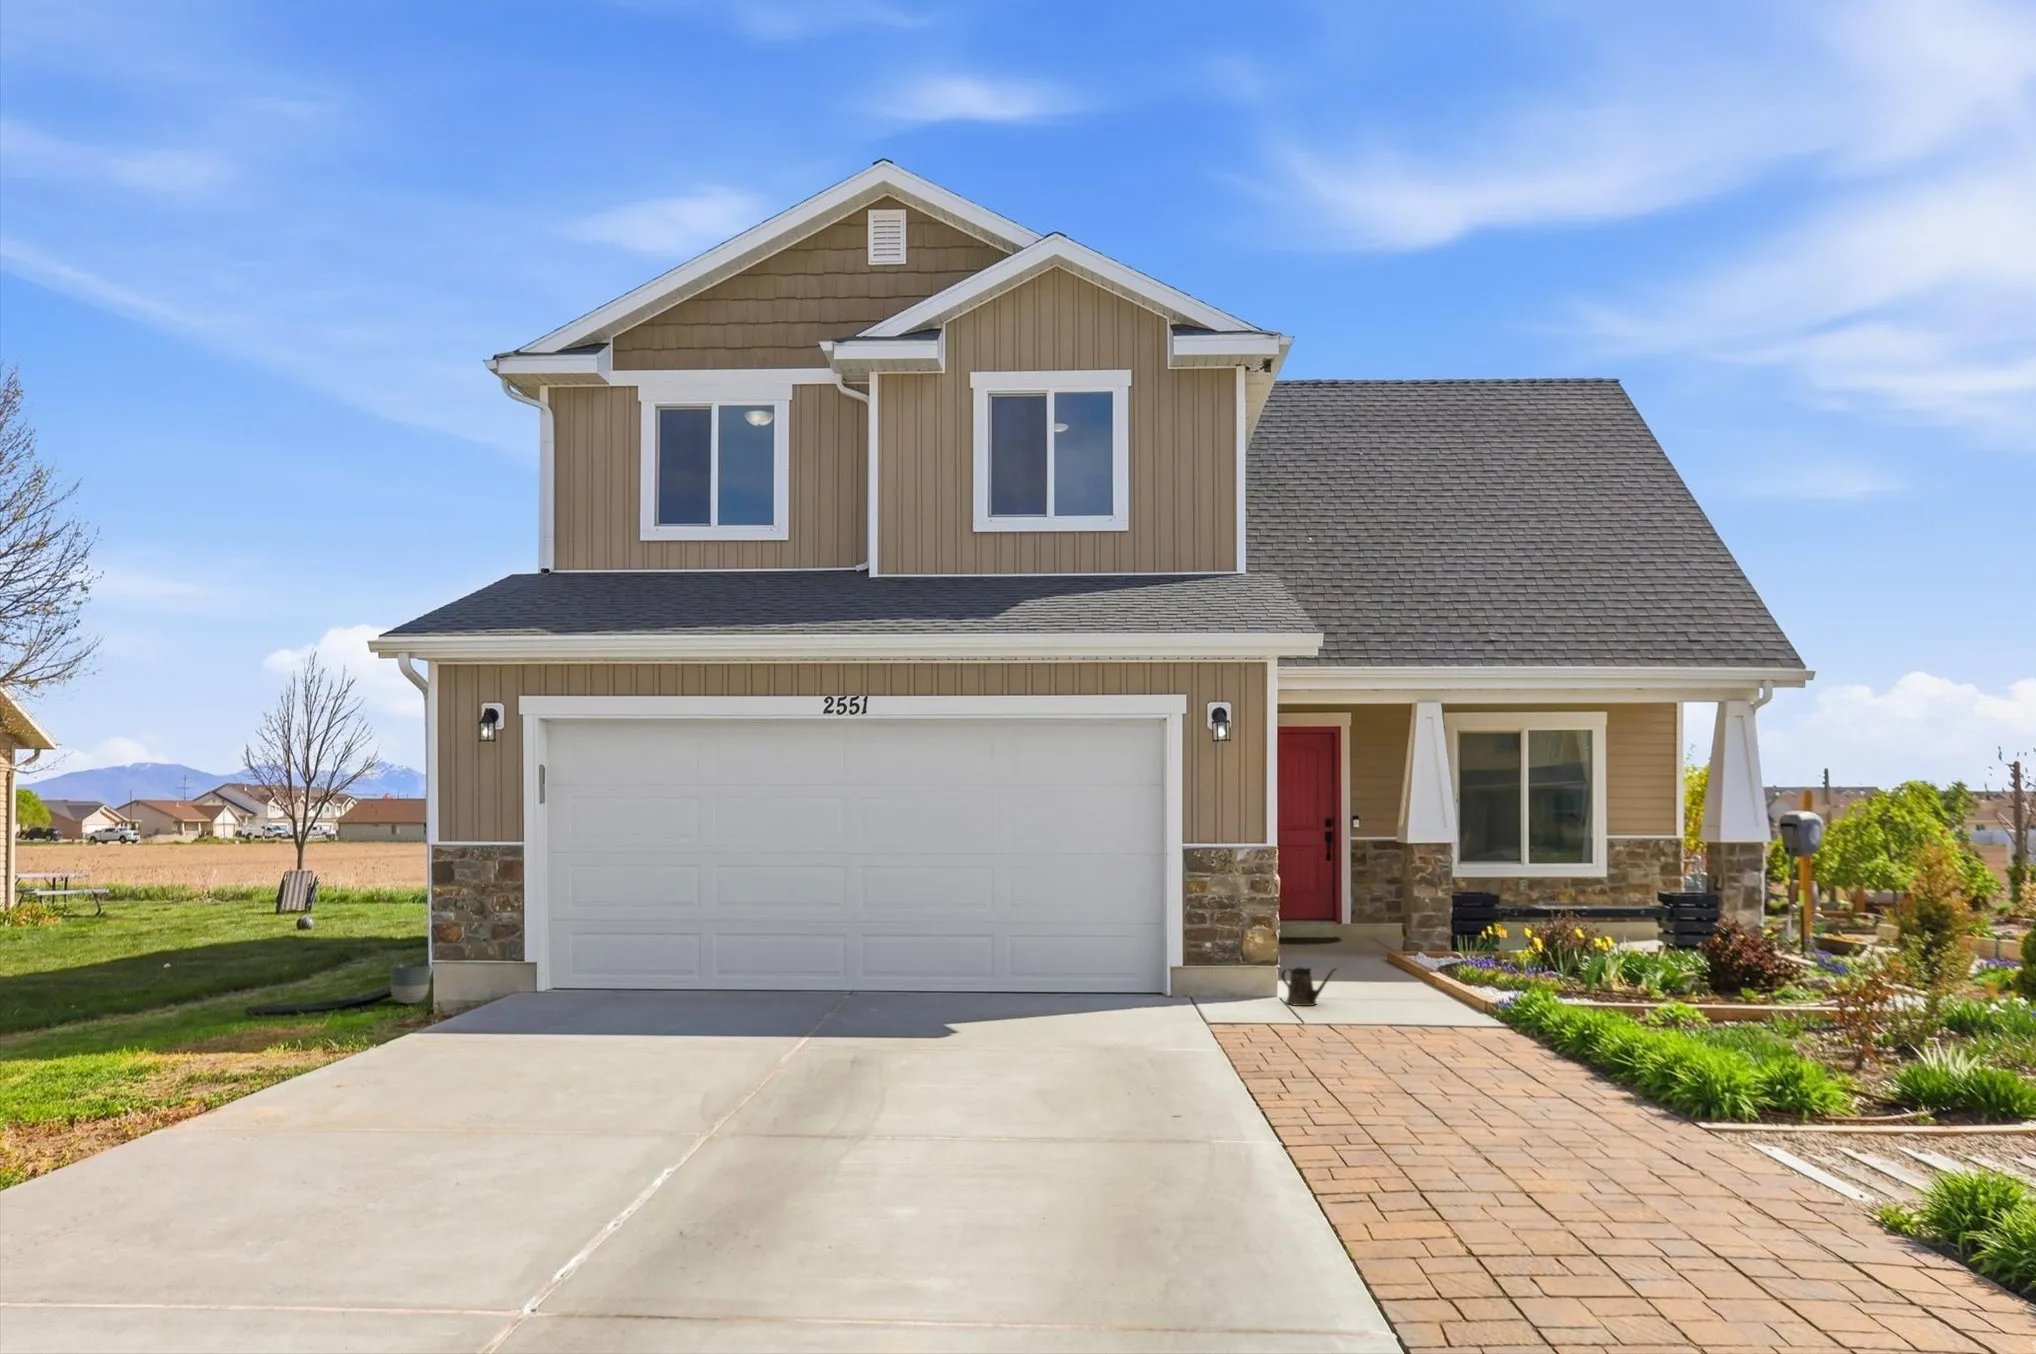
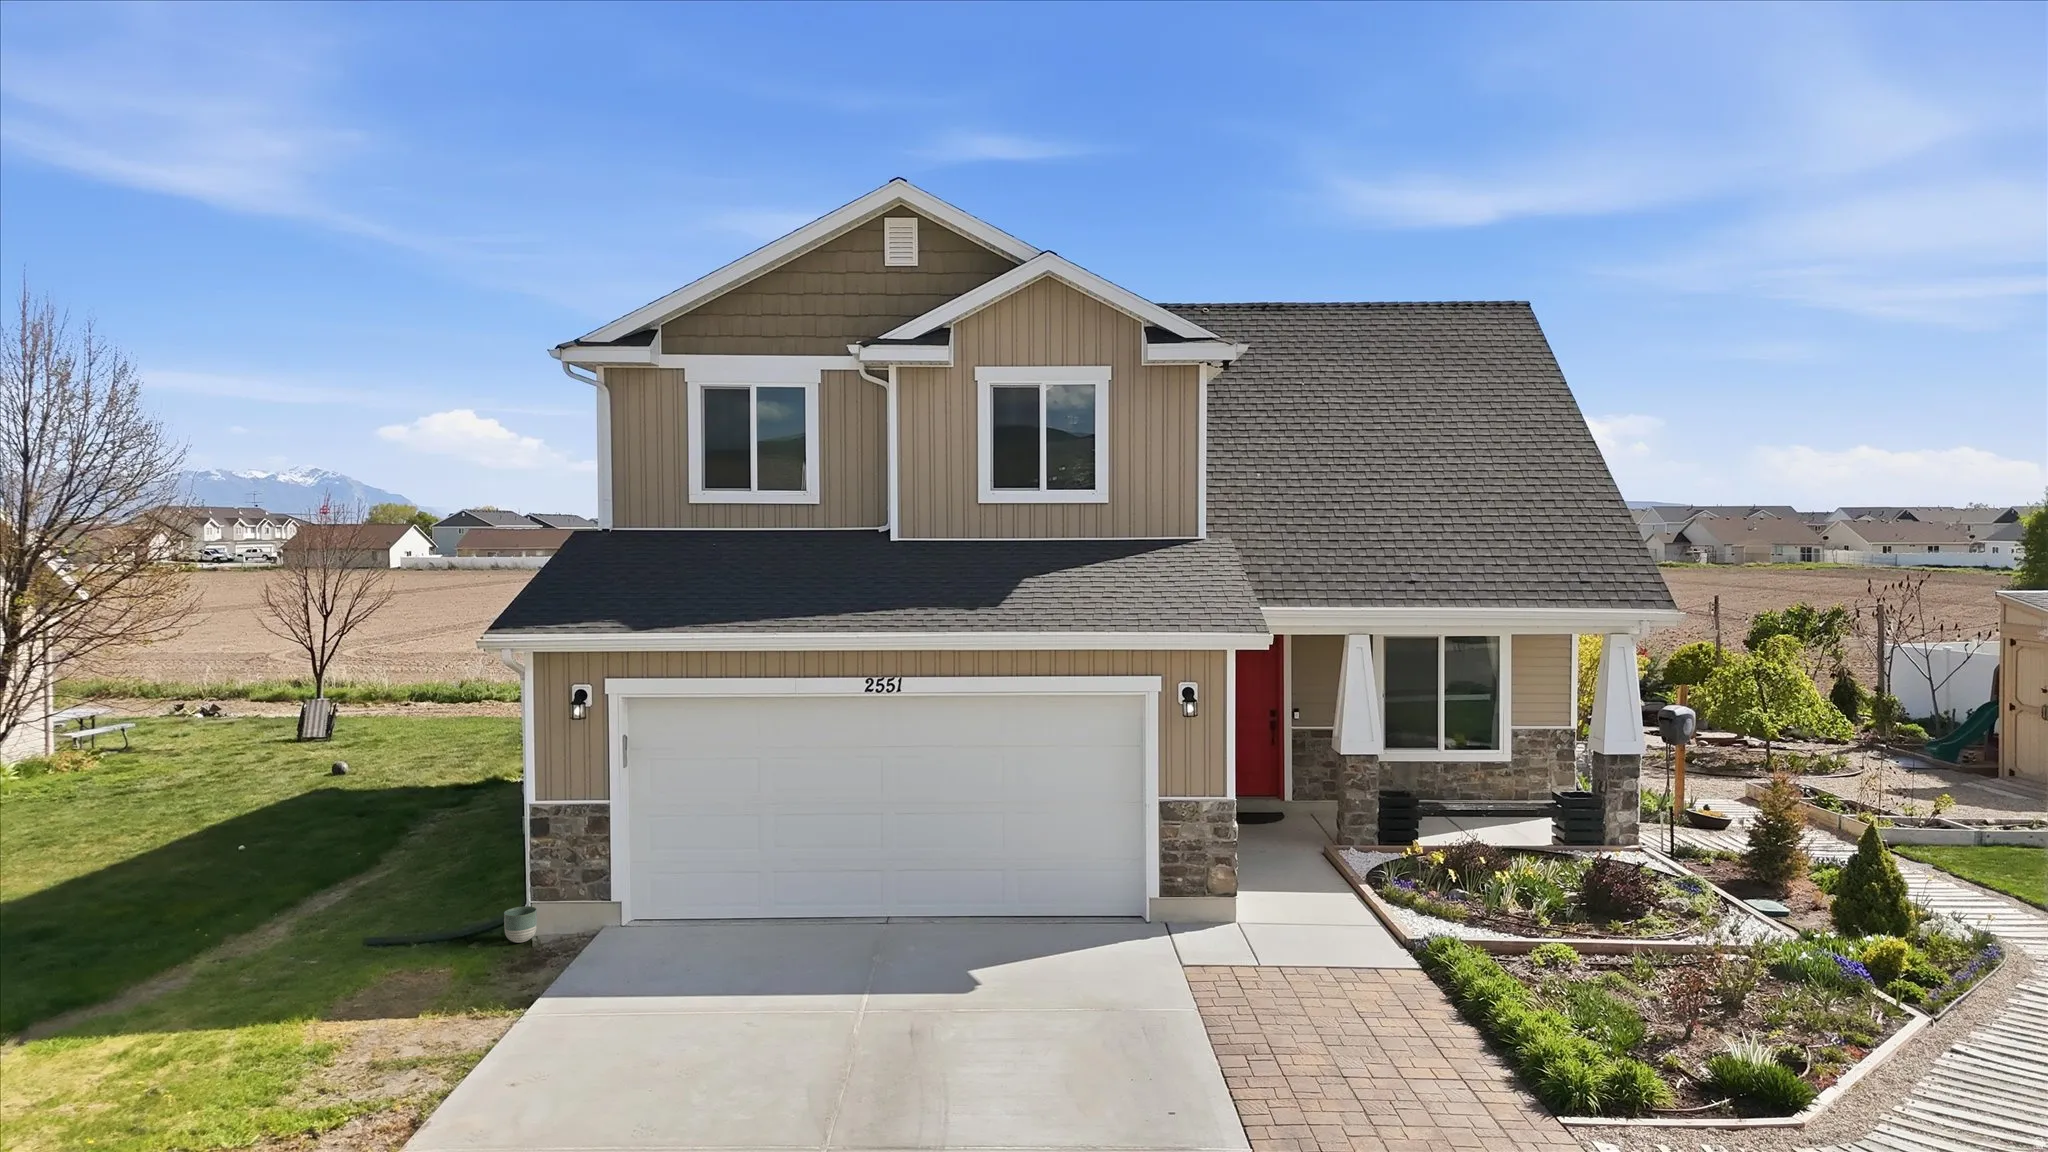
watering can: present [1281,967,1336,1006] -> none [1238,895,1284,930]

